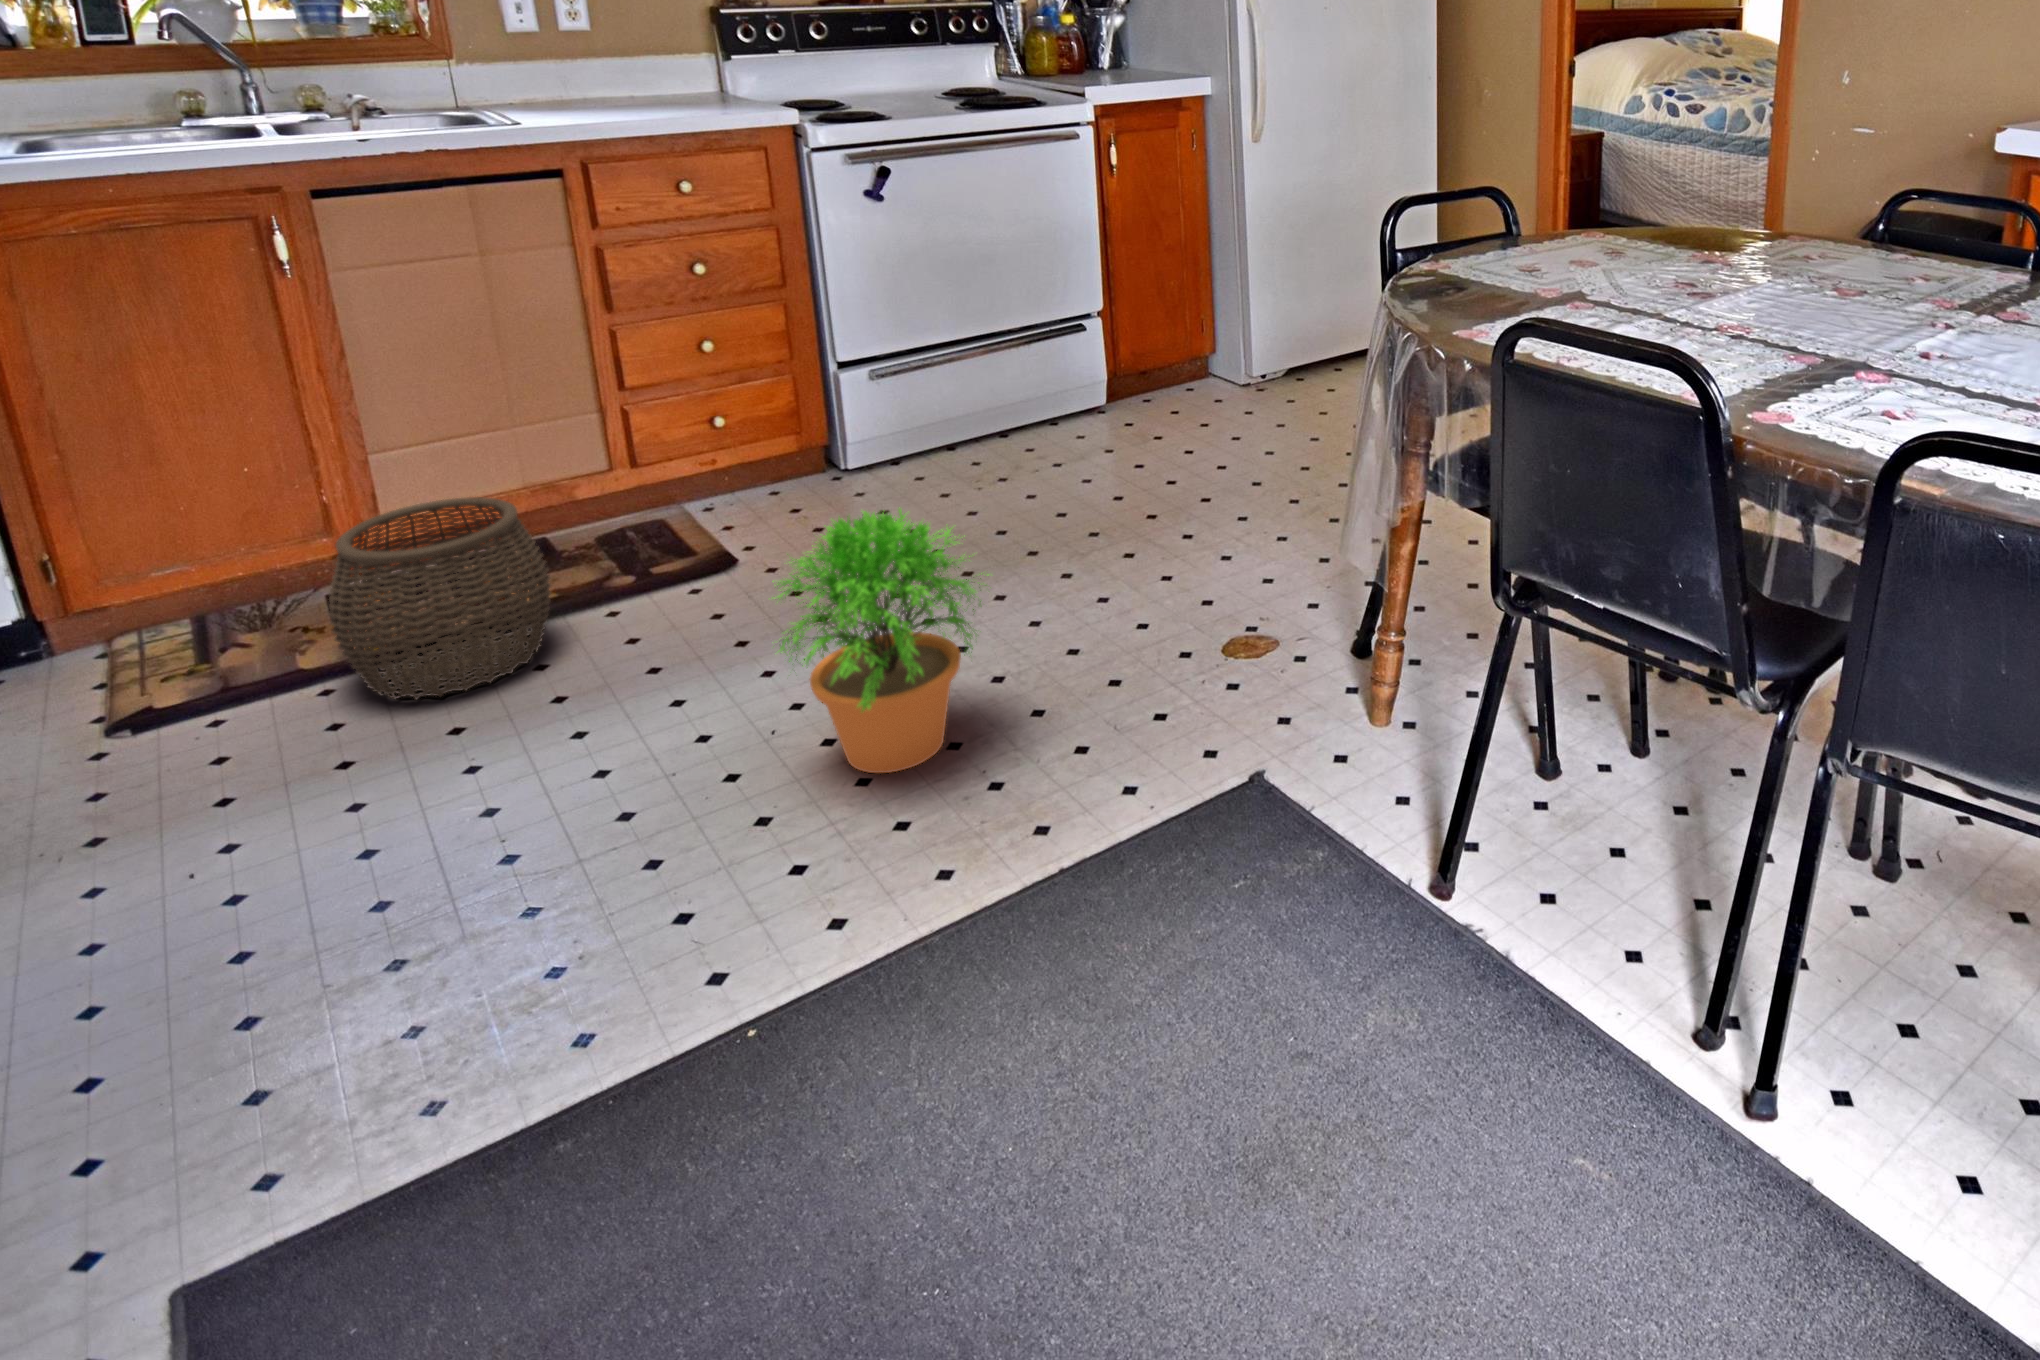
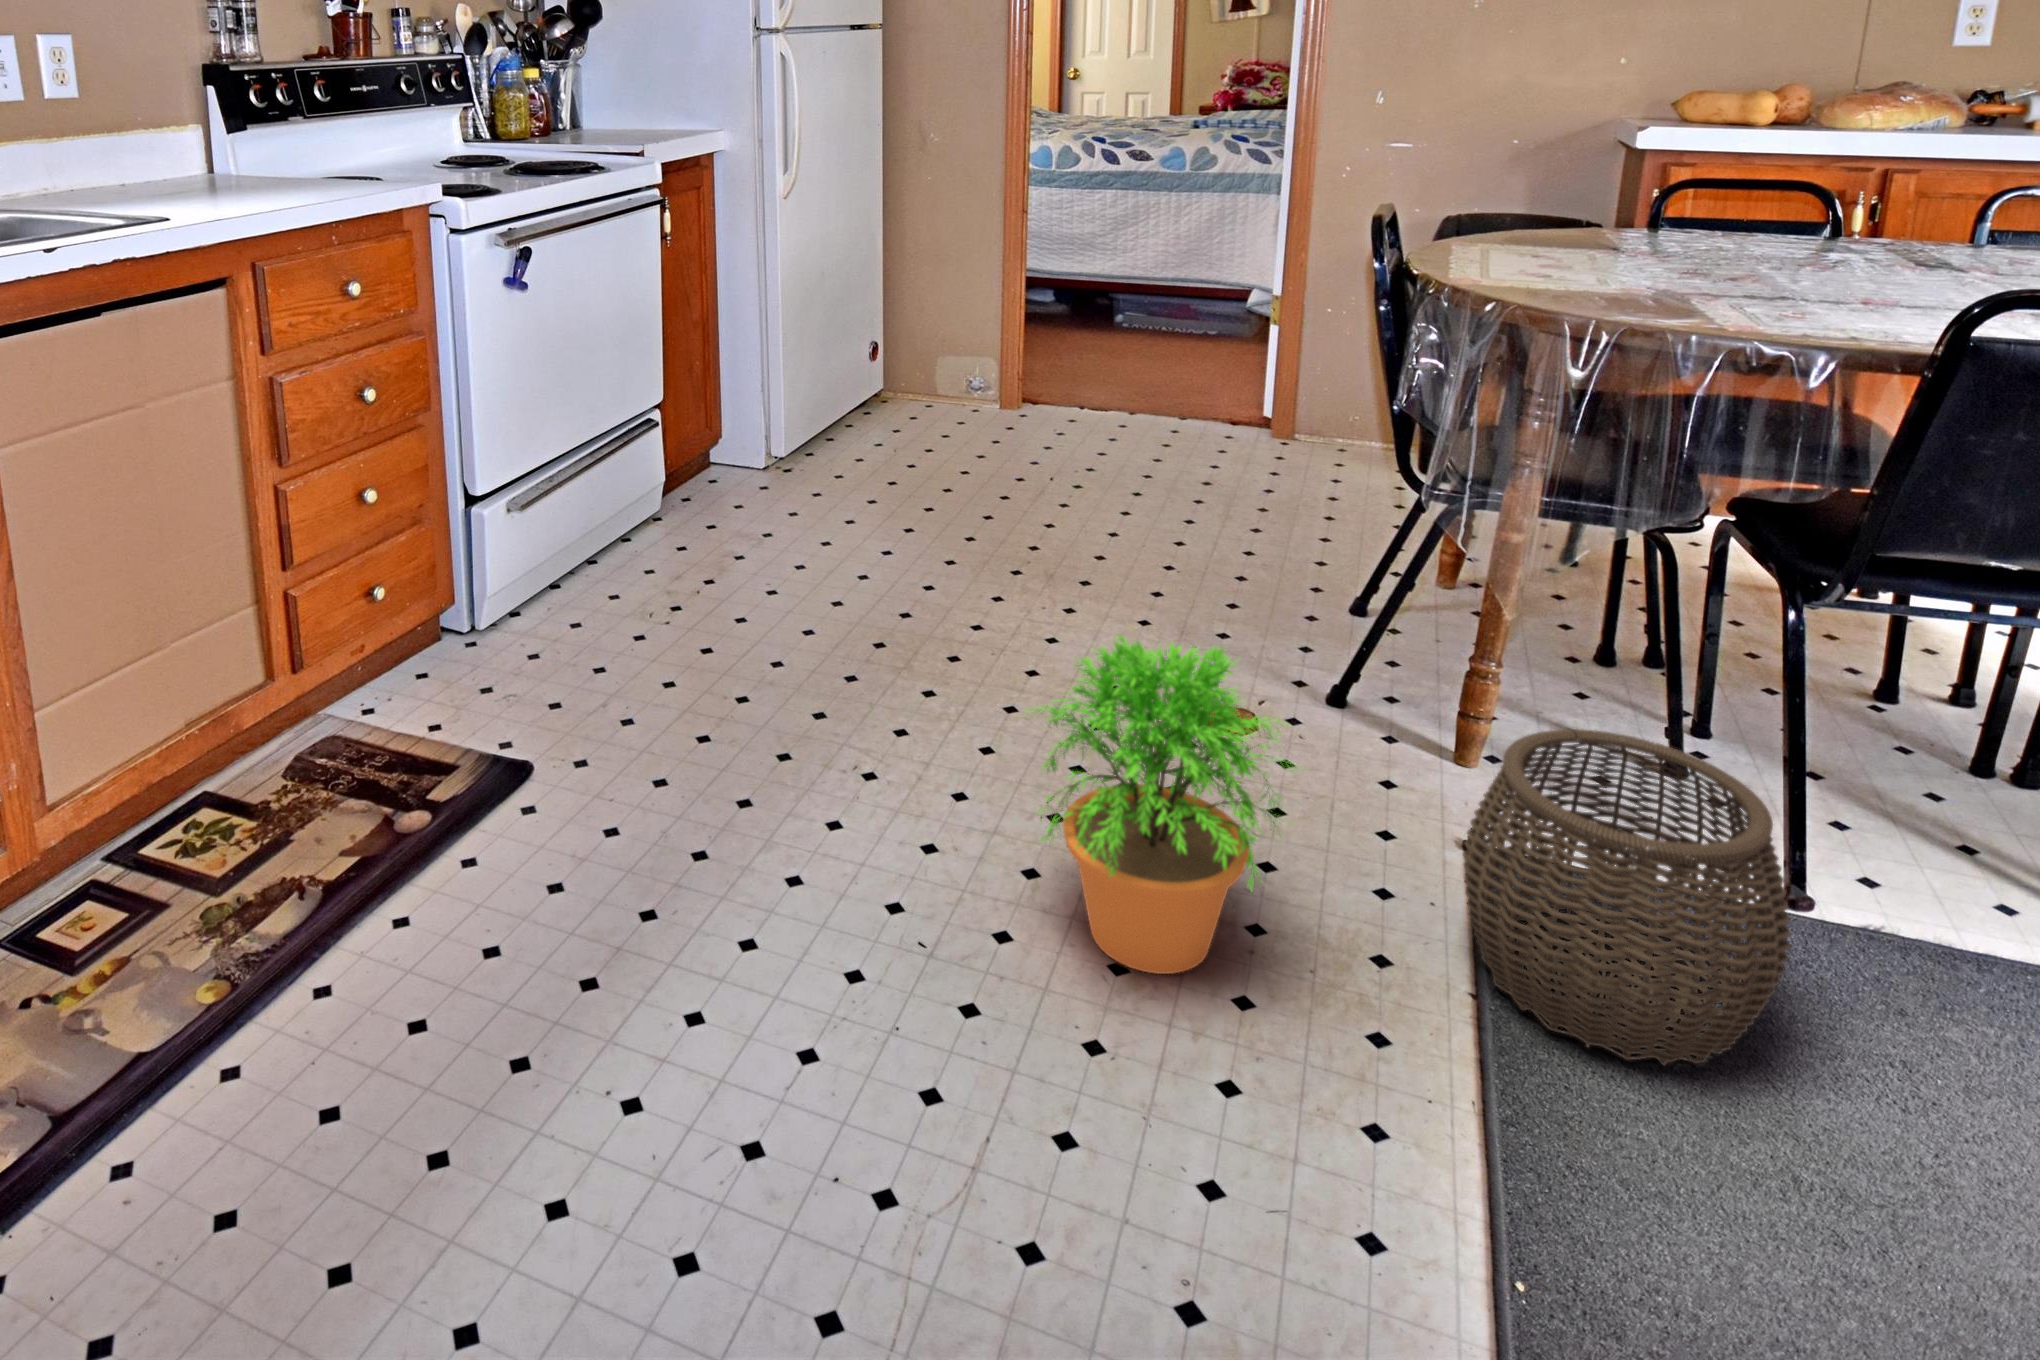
woven basket: present [329,497,551,700] -> present [1464,729,1791,1065]

